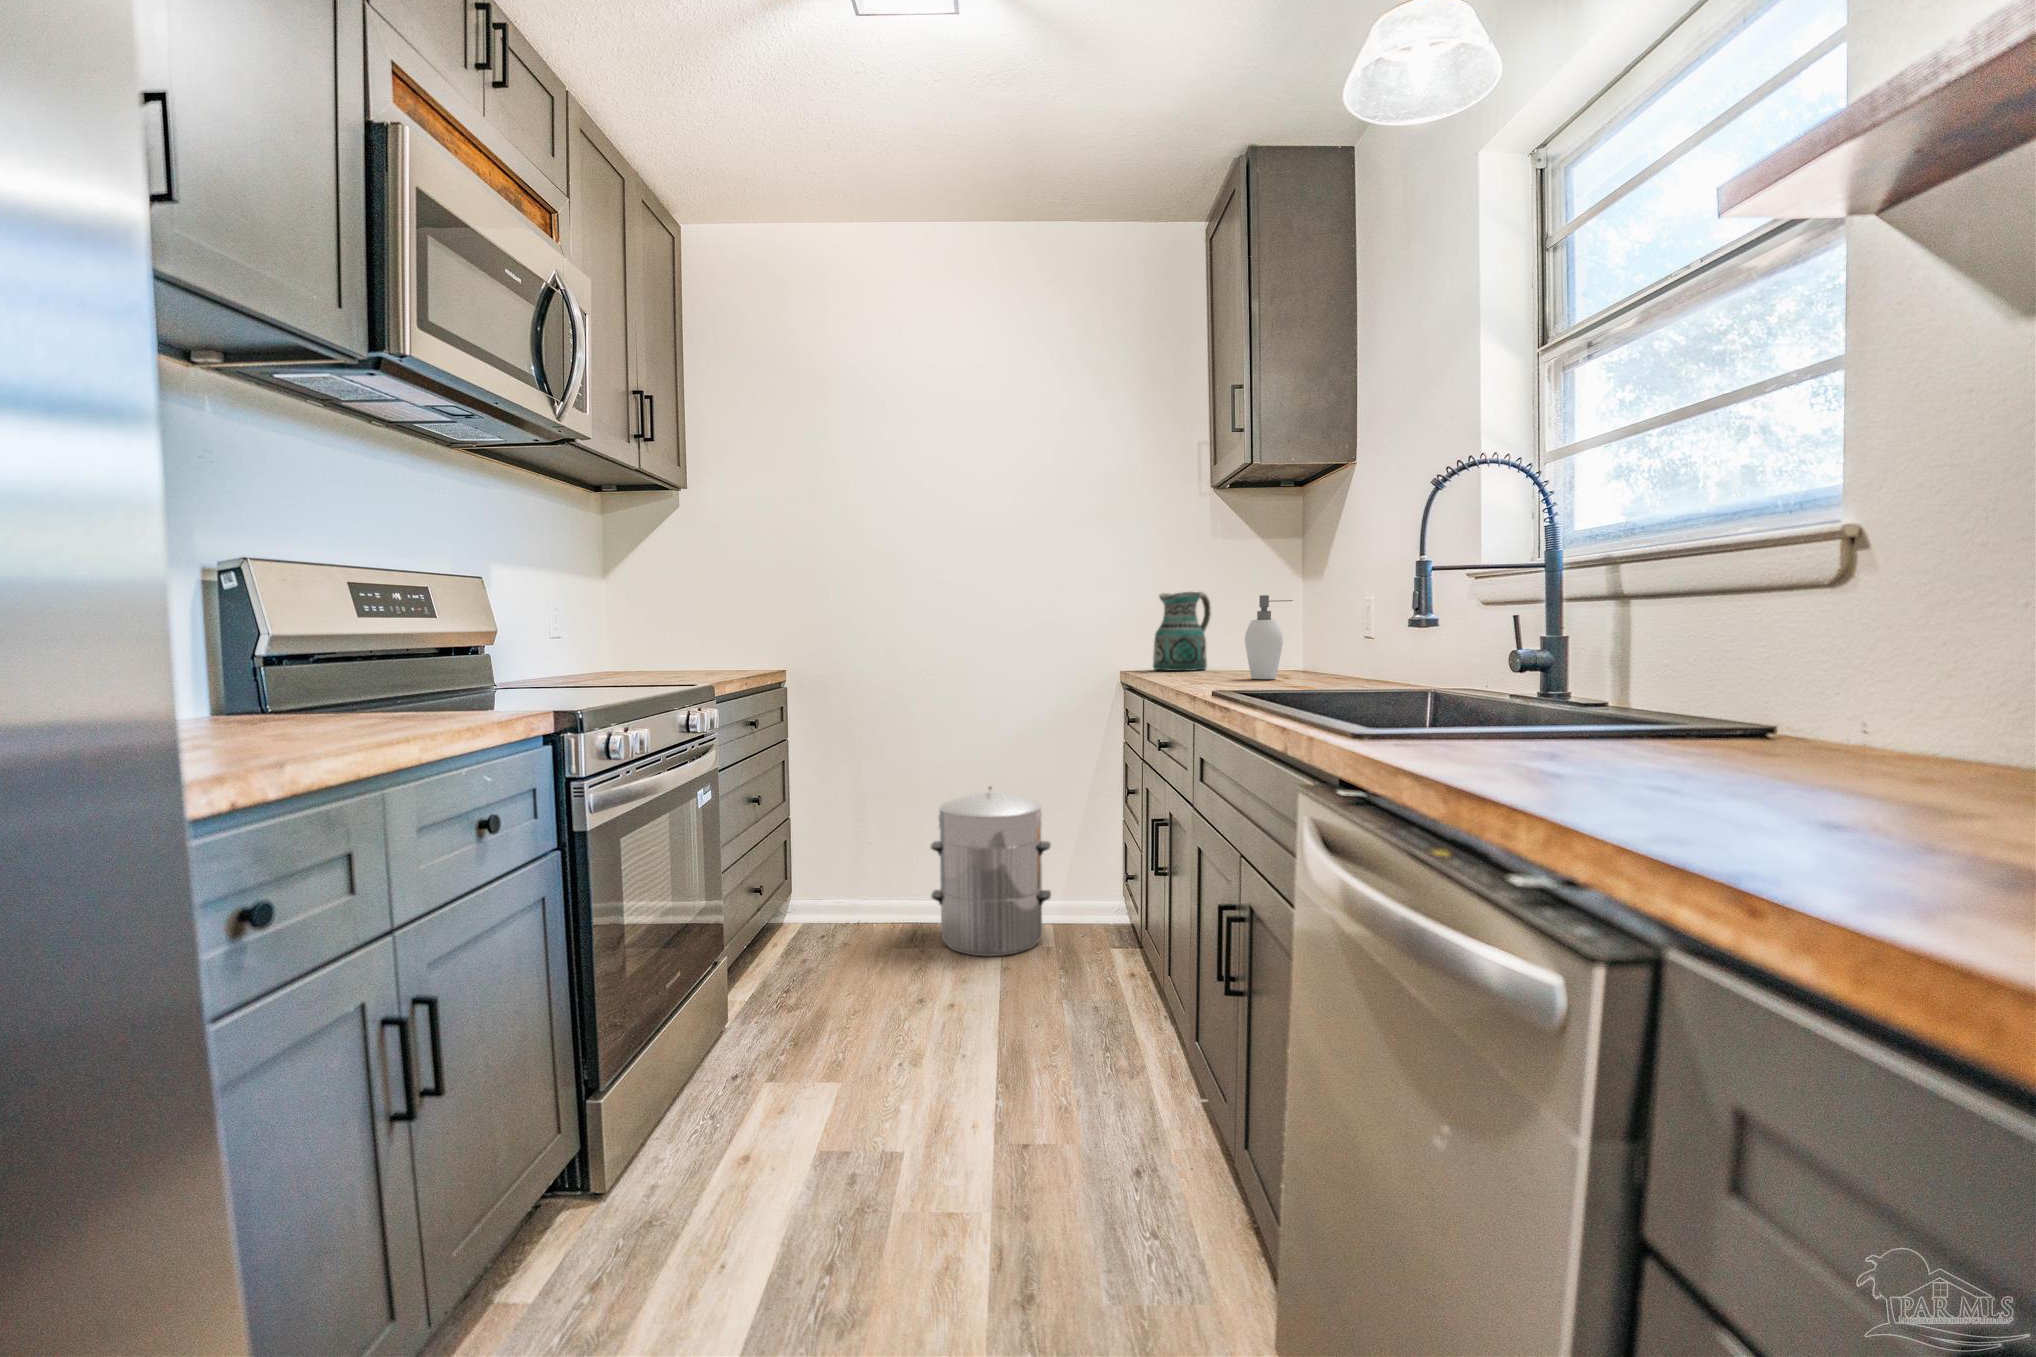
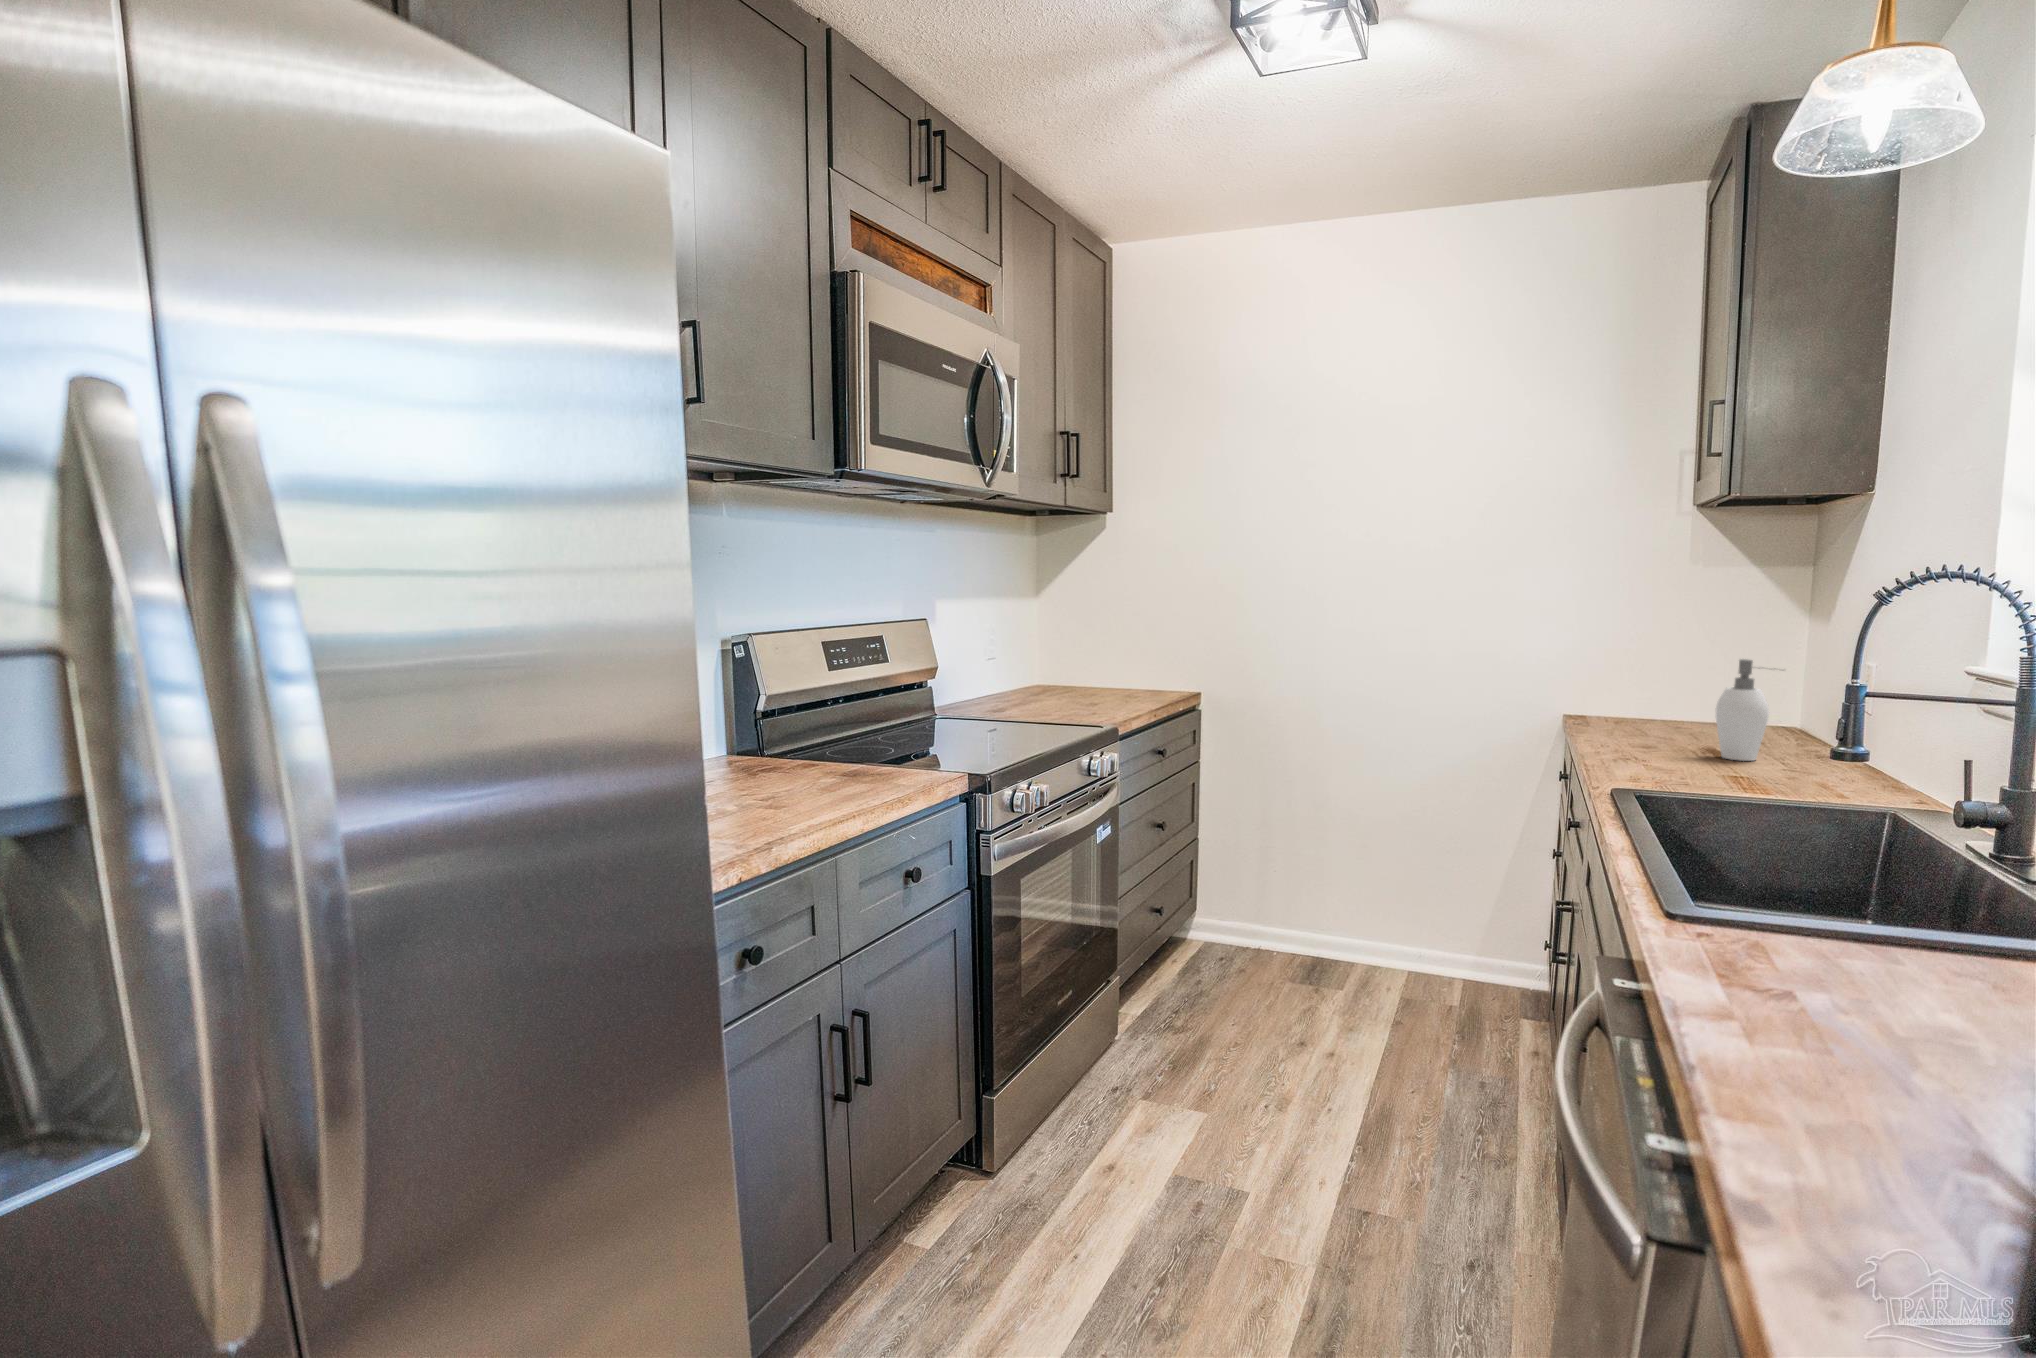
ceramic pitcher: present [1153,592,1211,671] -> none [1606,631,1691,726]
waste bin: present [931,786,1051,956] -> none [1328,830,1465,1011]

